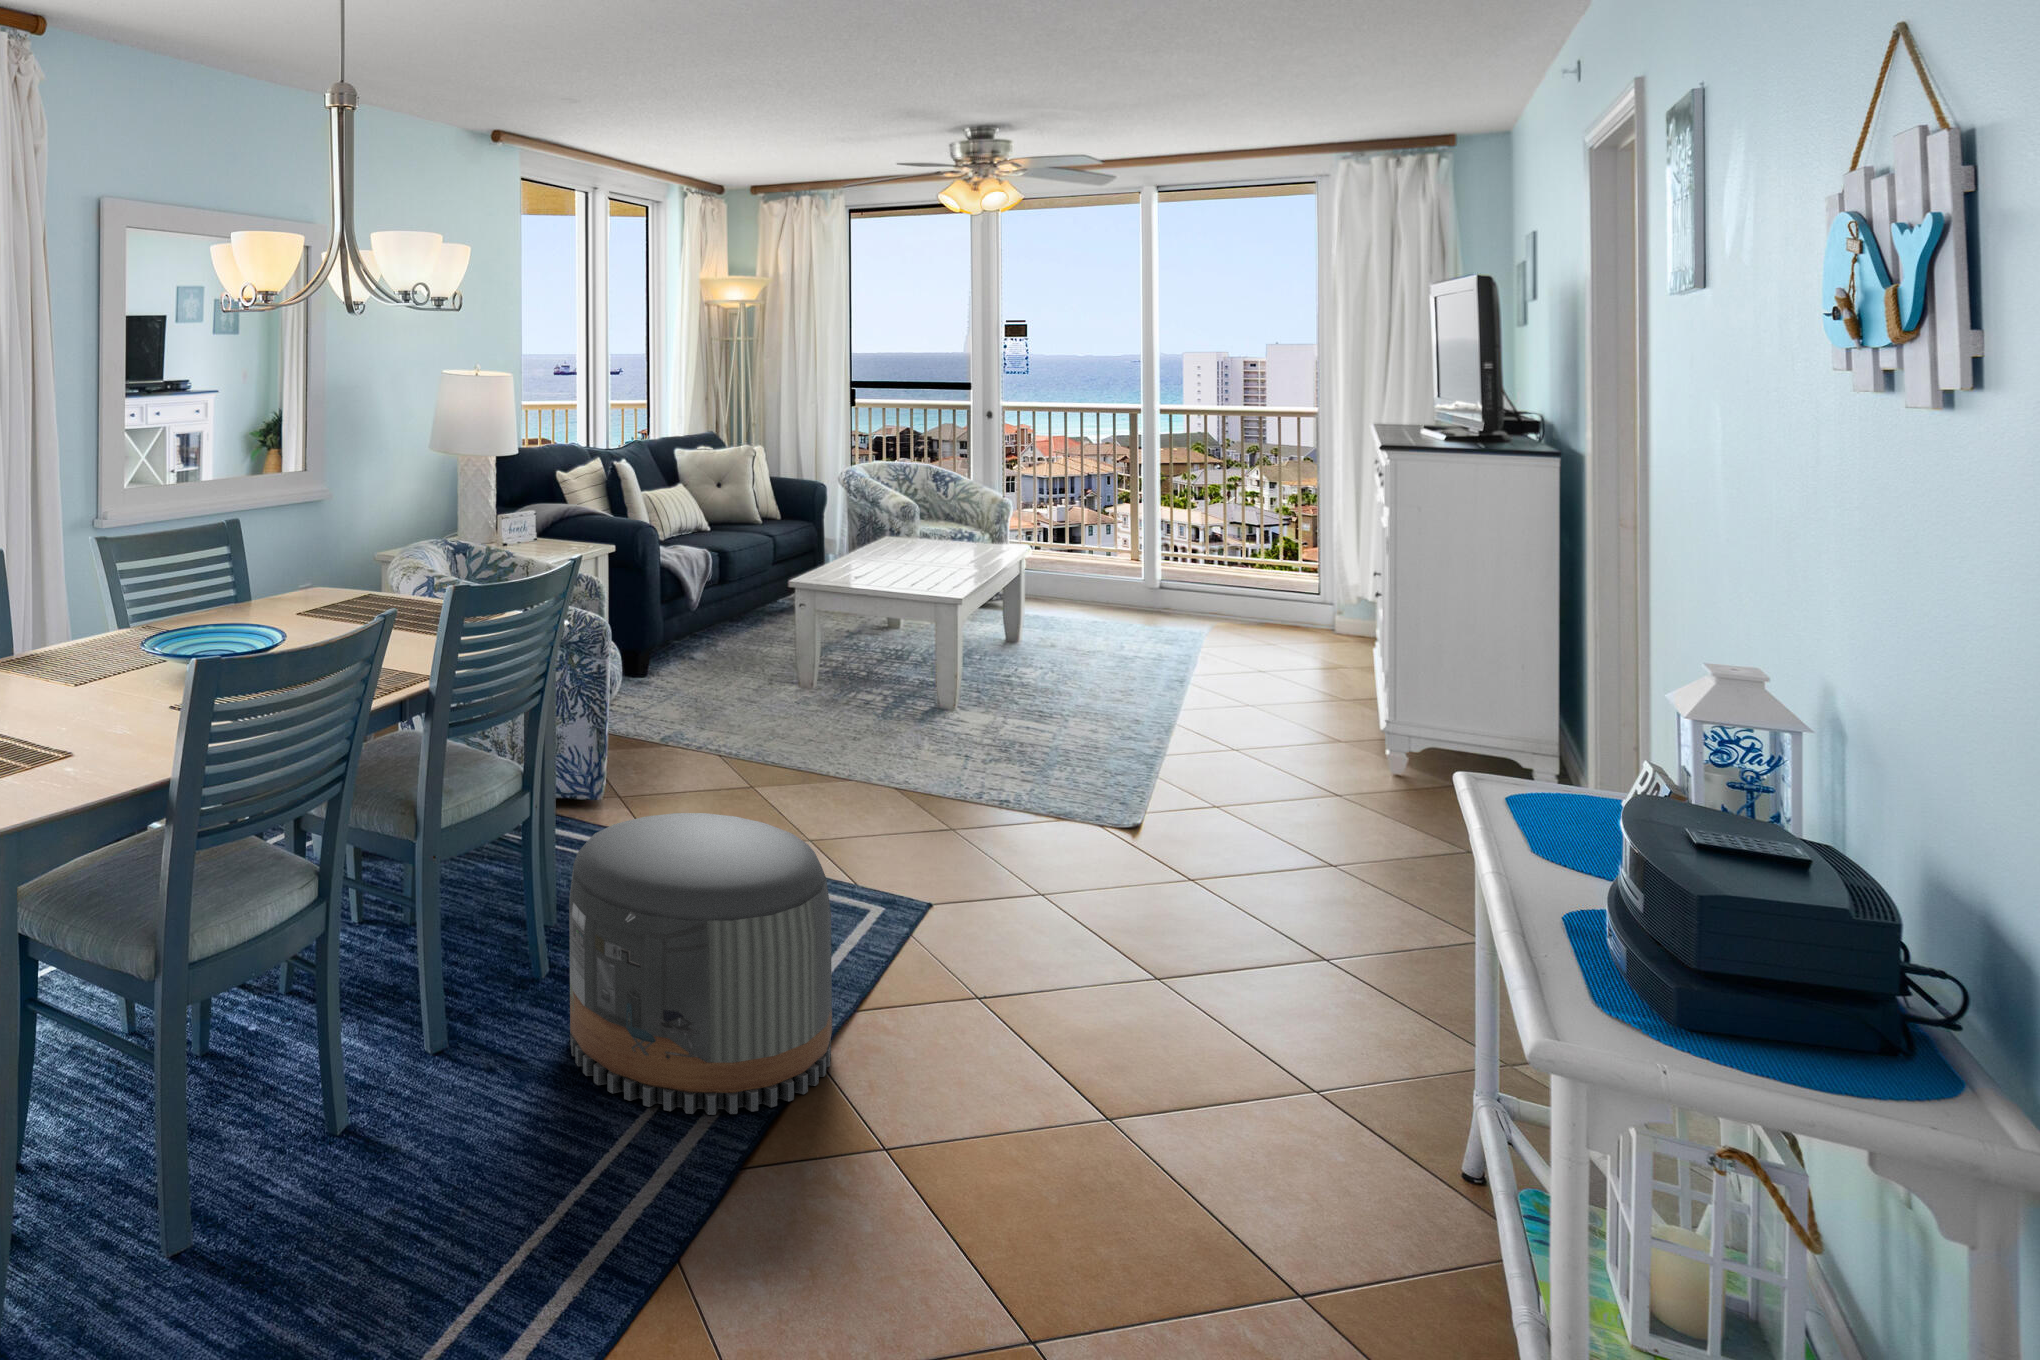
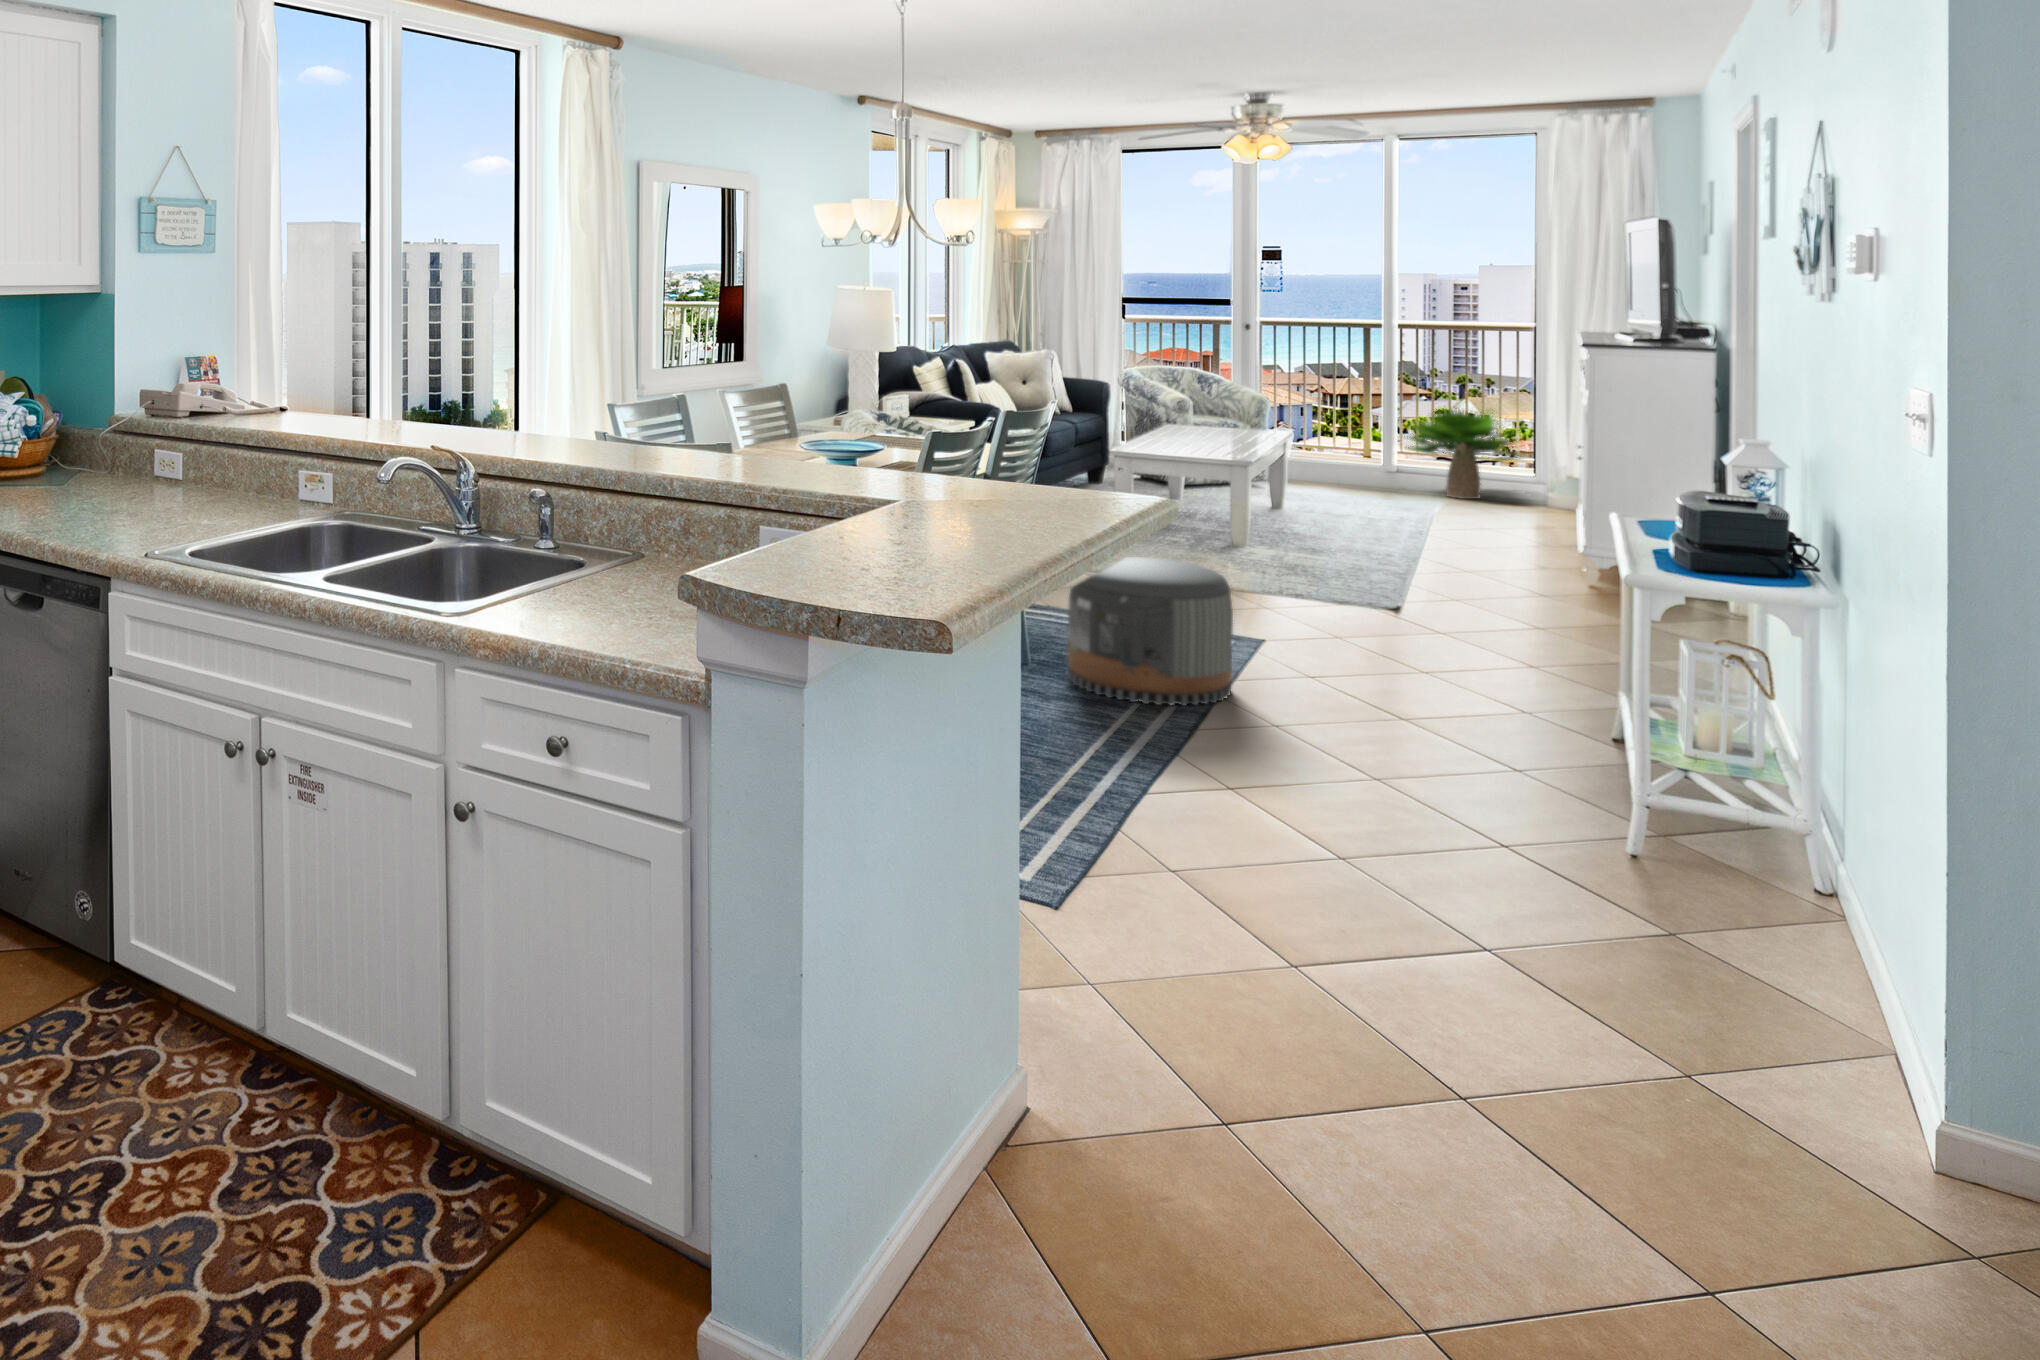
potted plant: none [1171,507,1325,624] -> present [1406,408,1525,499]

